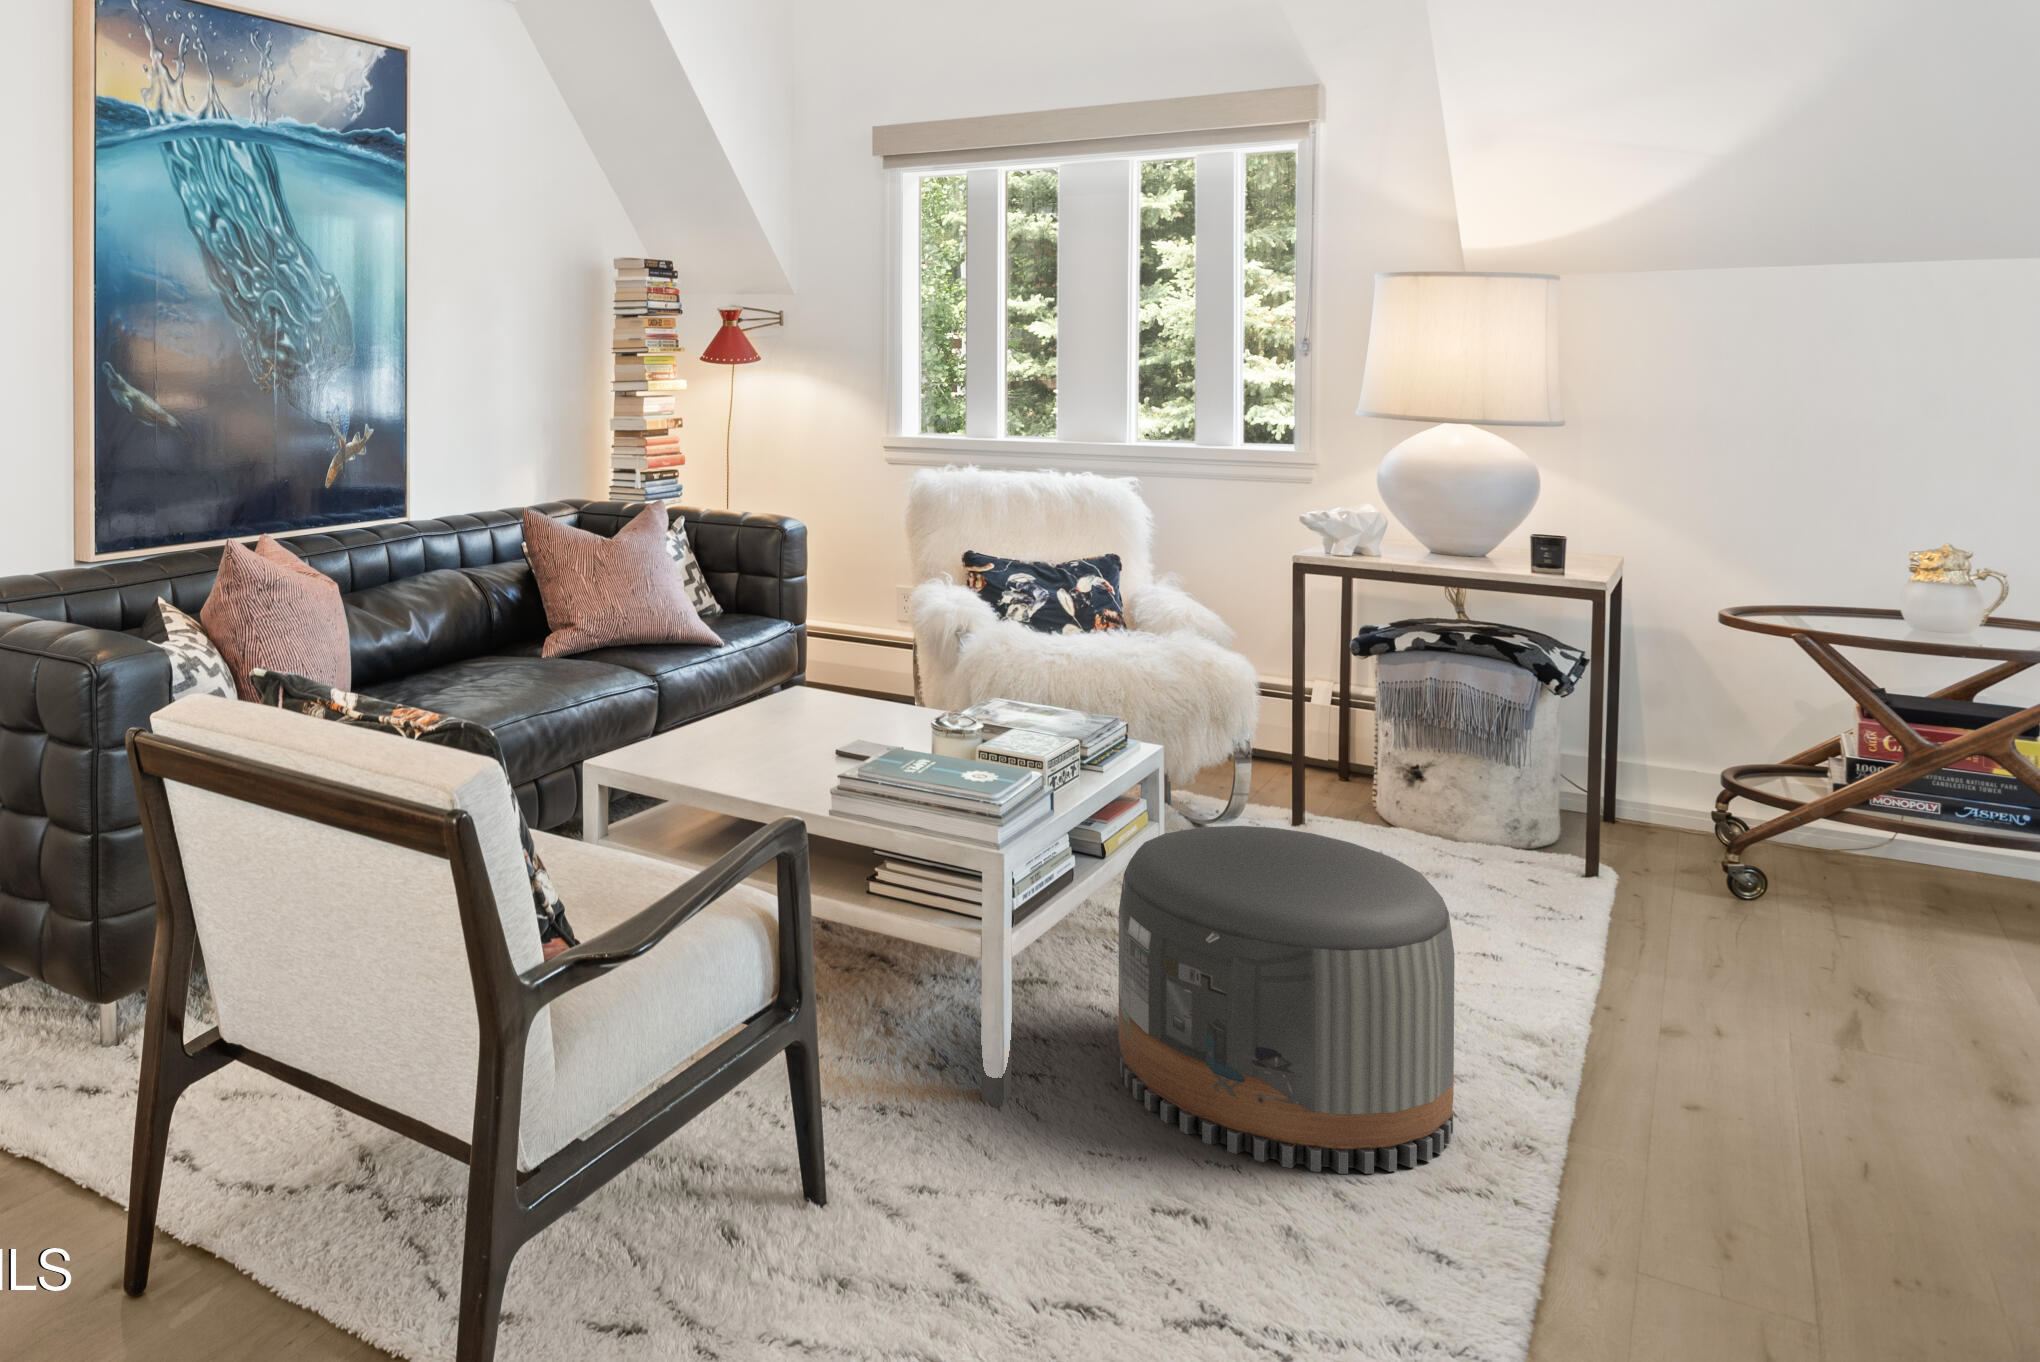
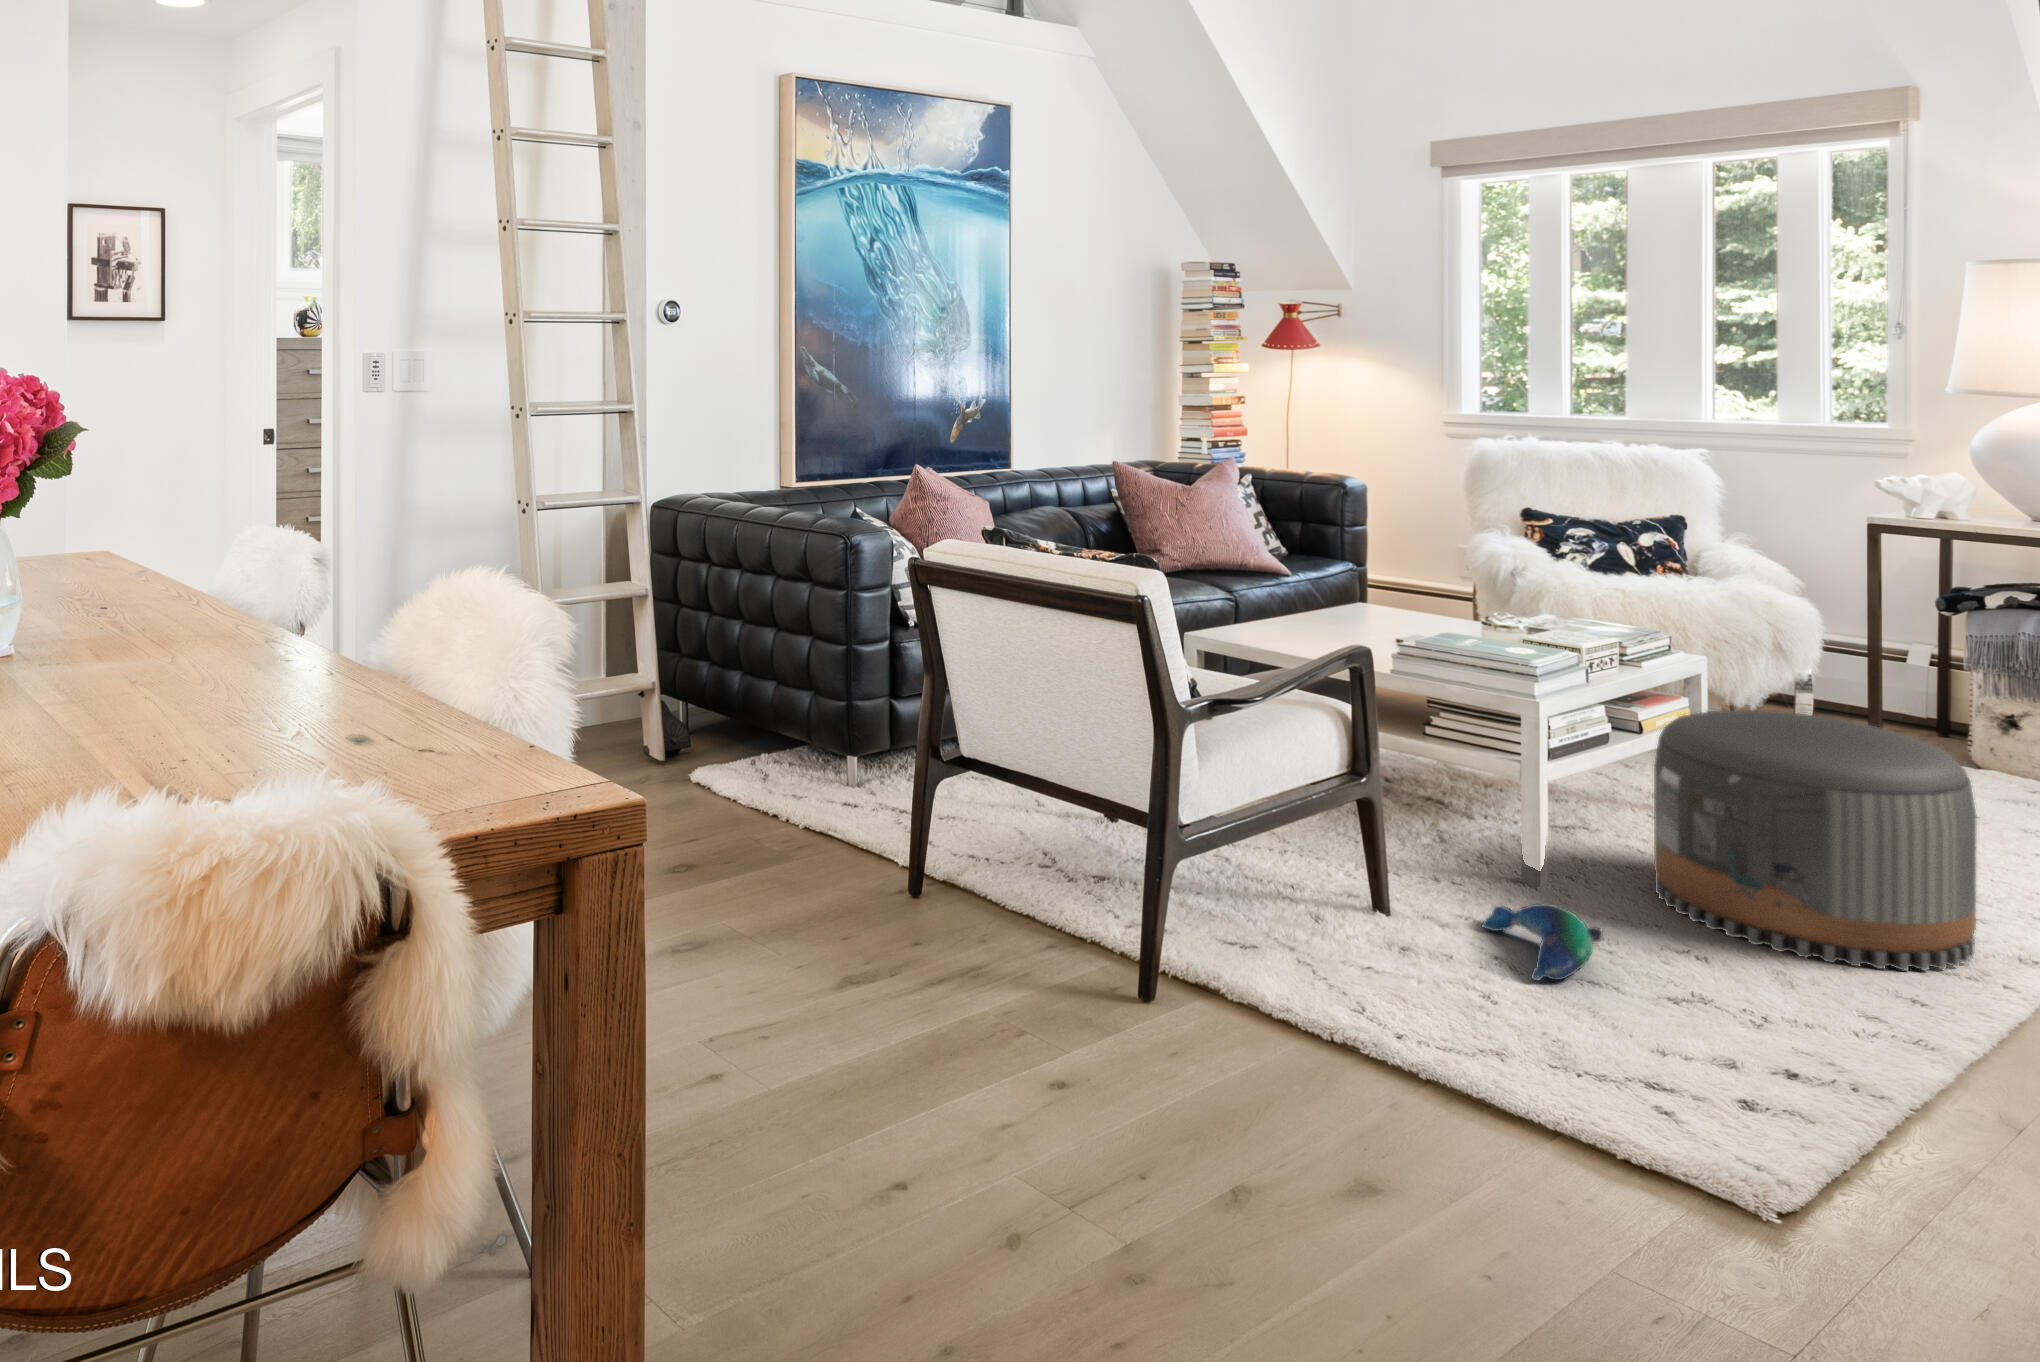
plush toy: none [929,1147,1075,1286] -> present [1483,904,1603,981]

